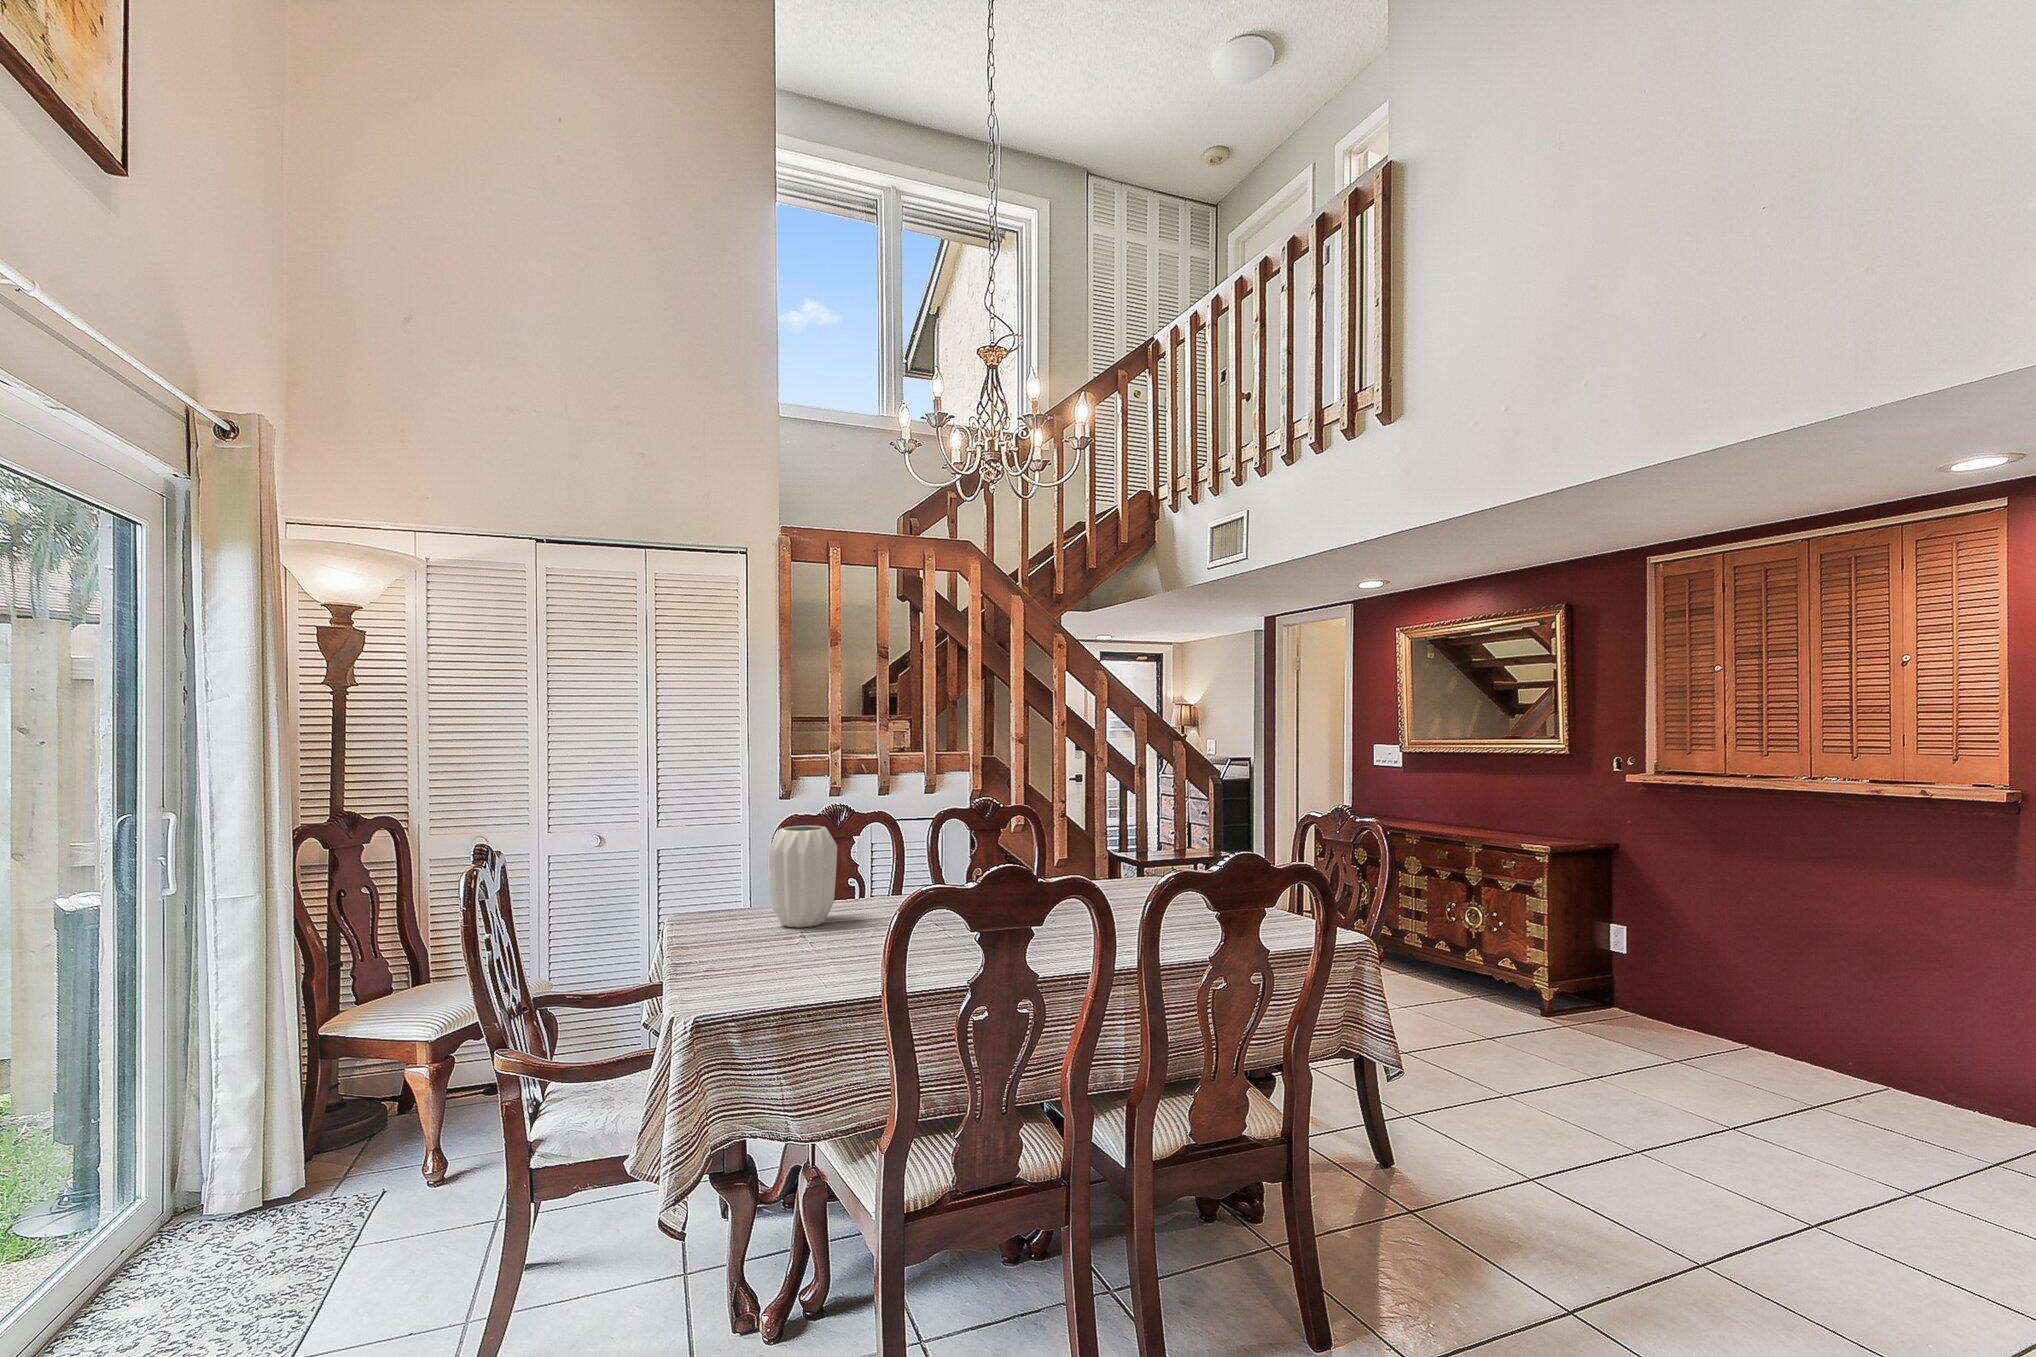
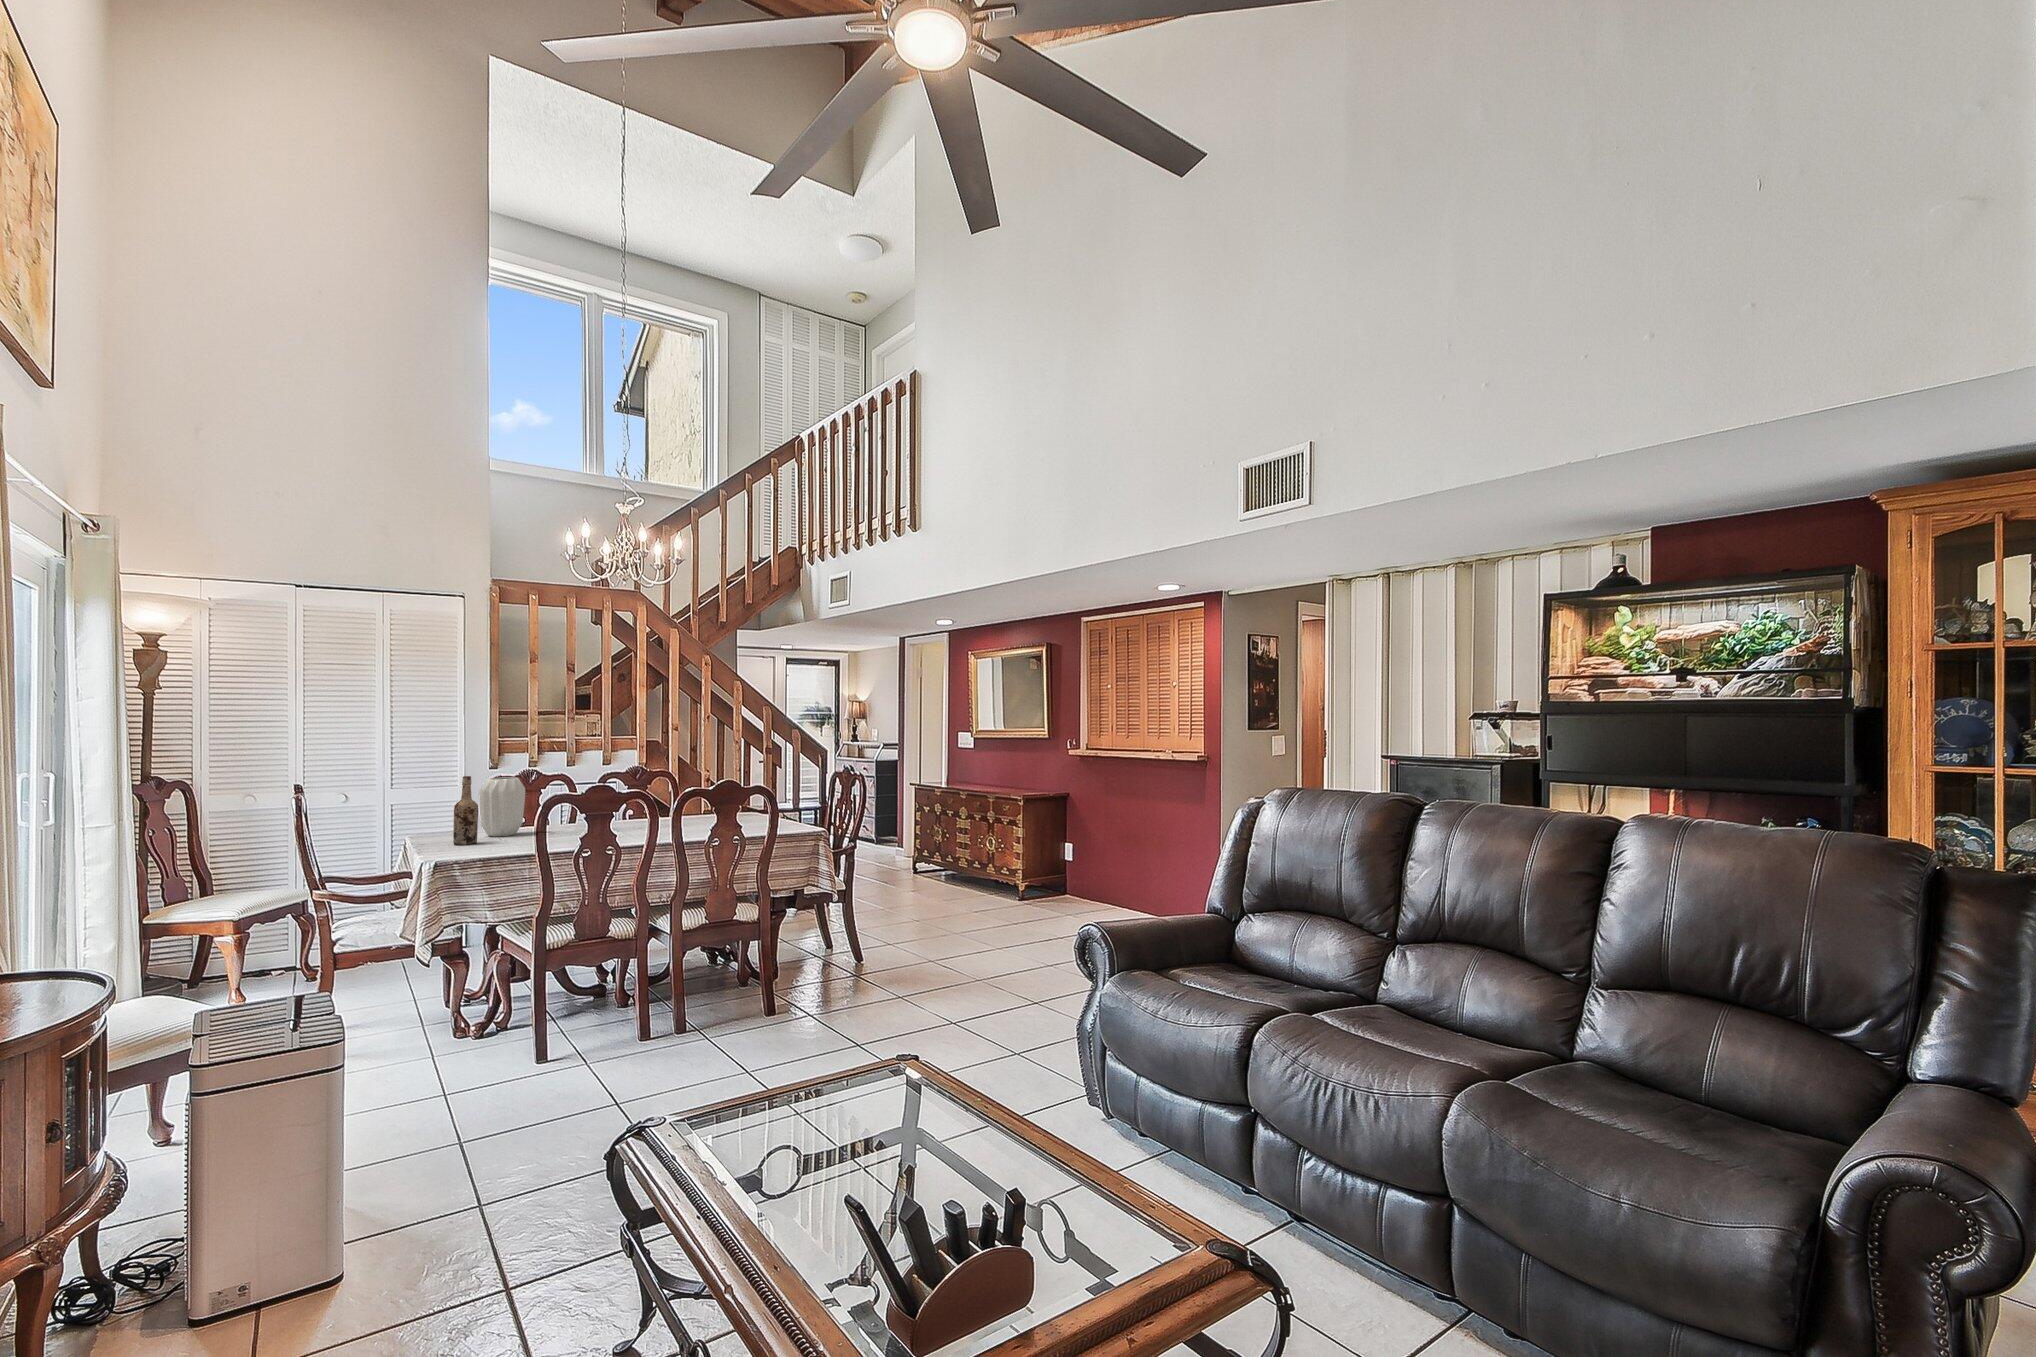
wine bottle: none [730,830,768,952] -> present [453,776,478,845]

